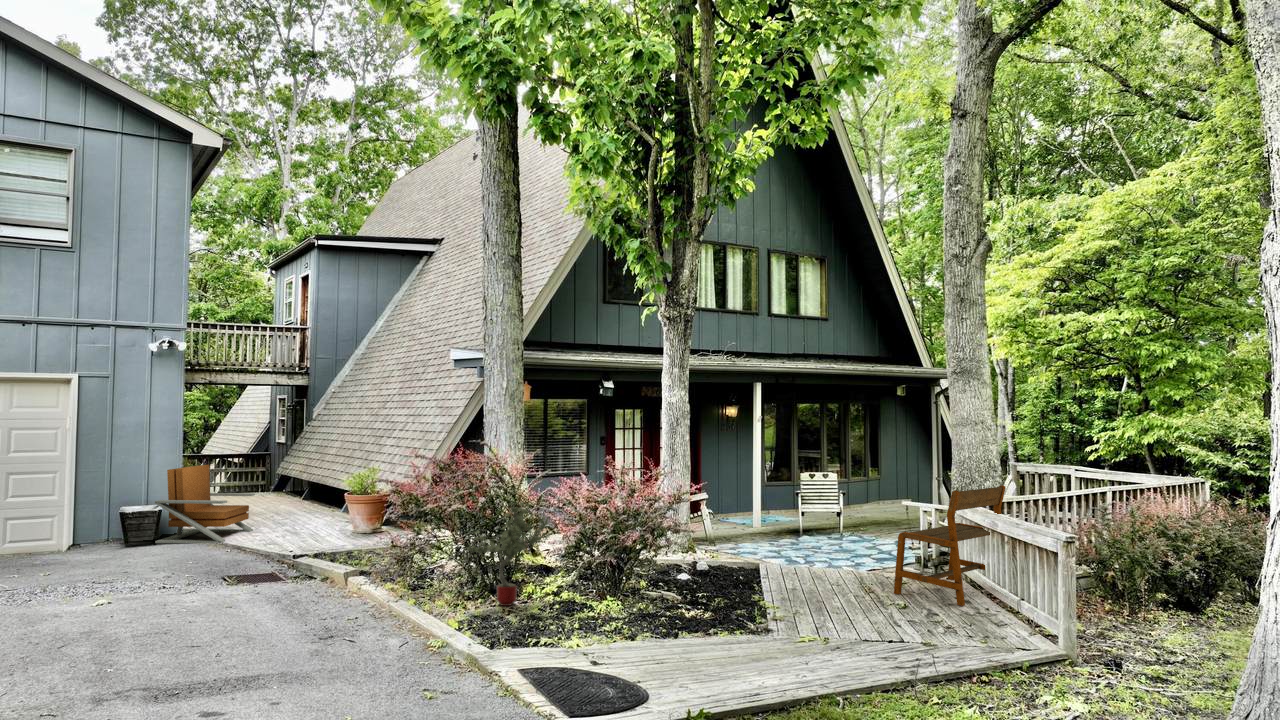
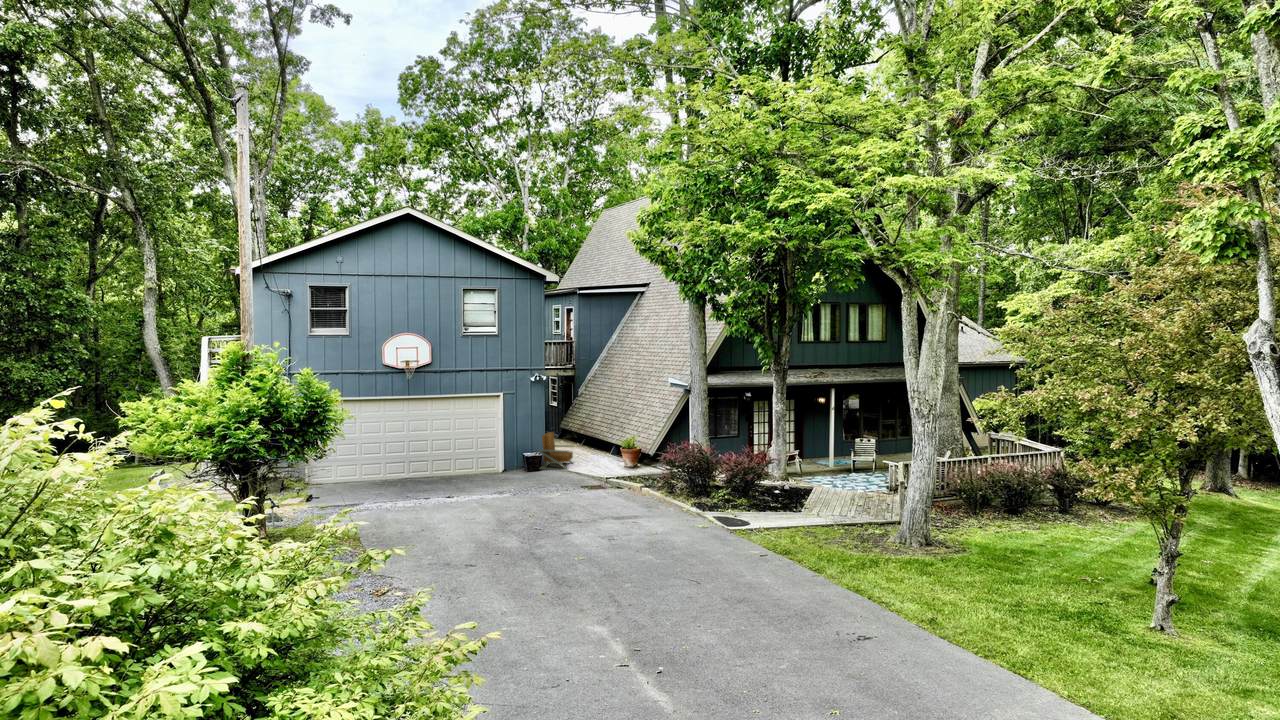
bench: present [894,485,1006,606] -> none [859,460,911,507]
potted tree: present [467,502,549,606] -> none [690,462,721,500]

